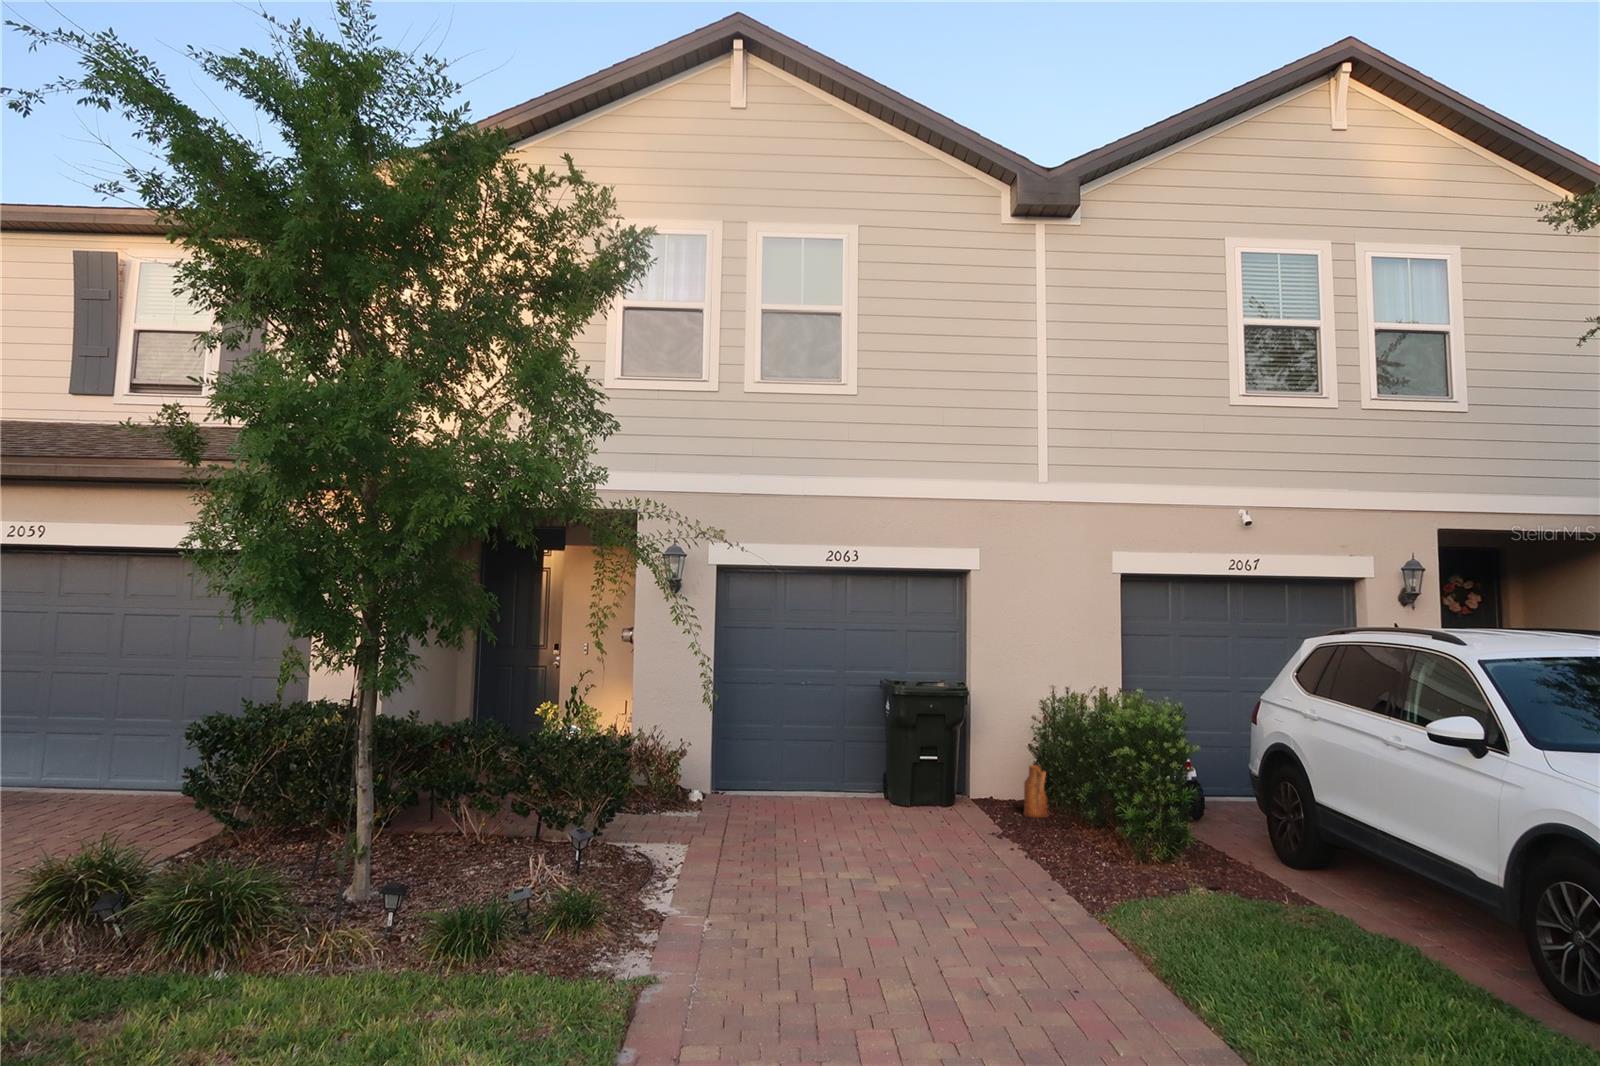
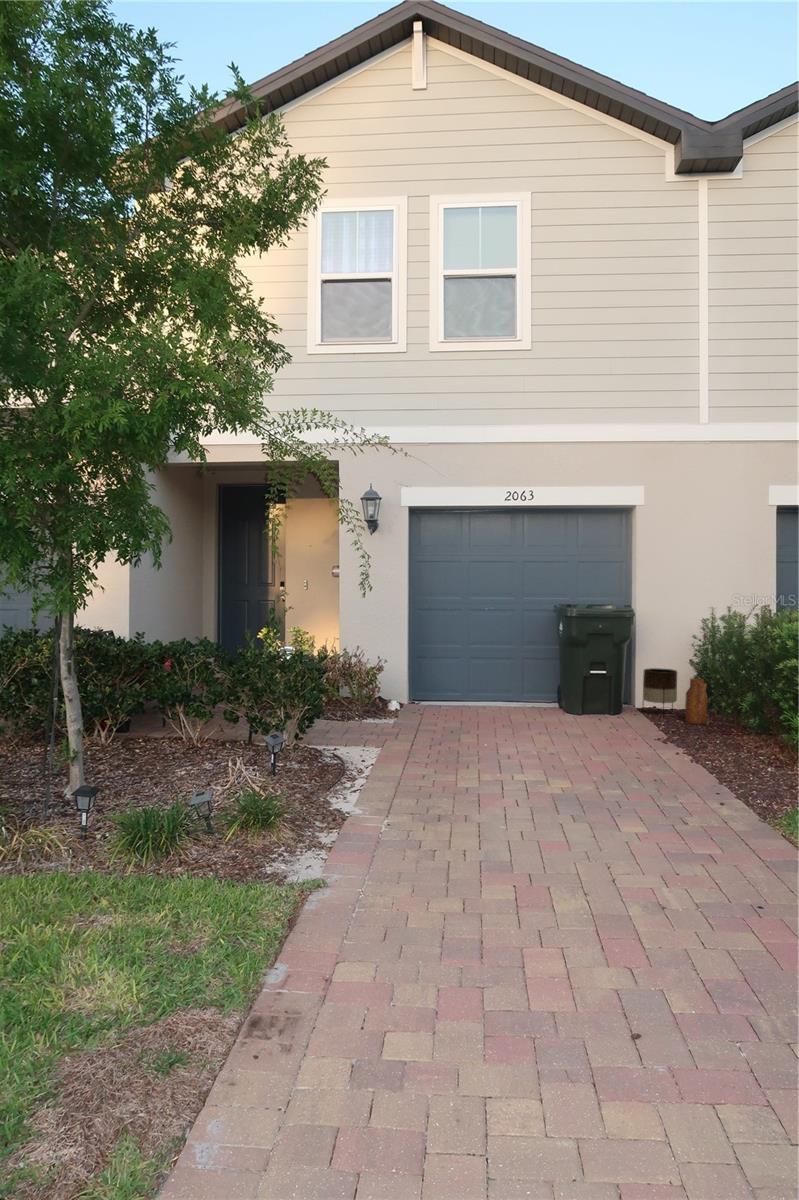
planter: none [978,753,1016,809] -> present [643,668,677,710]

